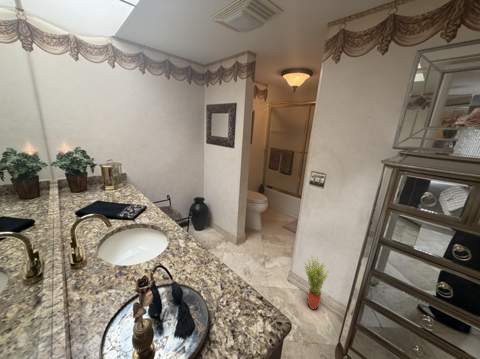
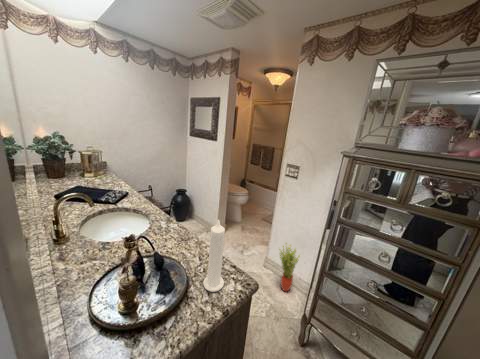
candle: none [228,250,252,334] -> present [203,220,225,292]

